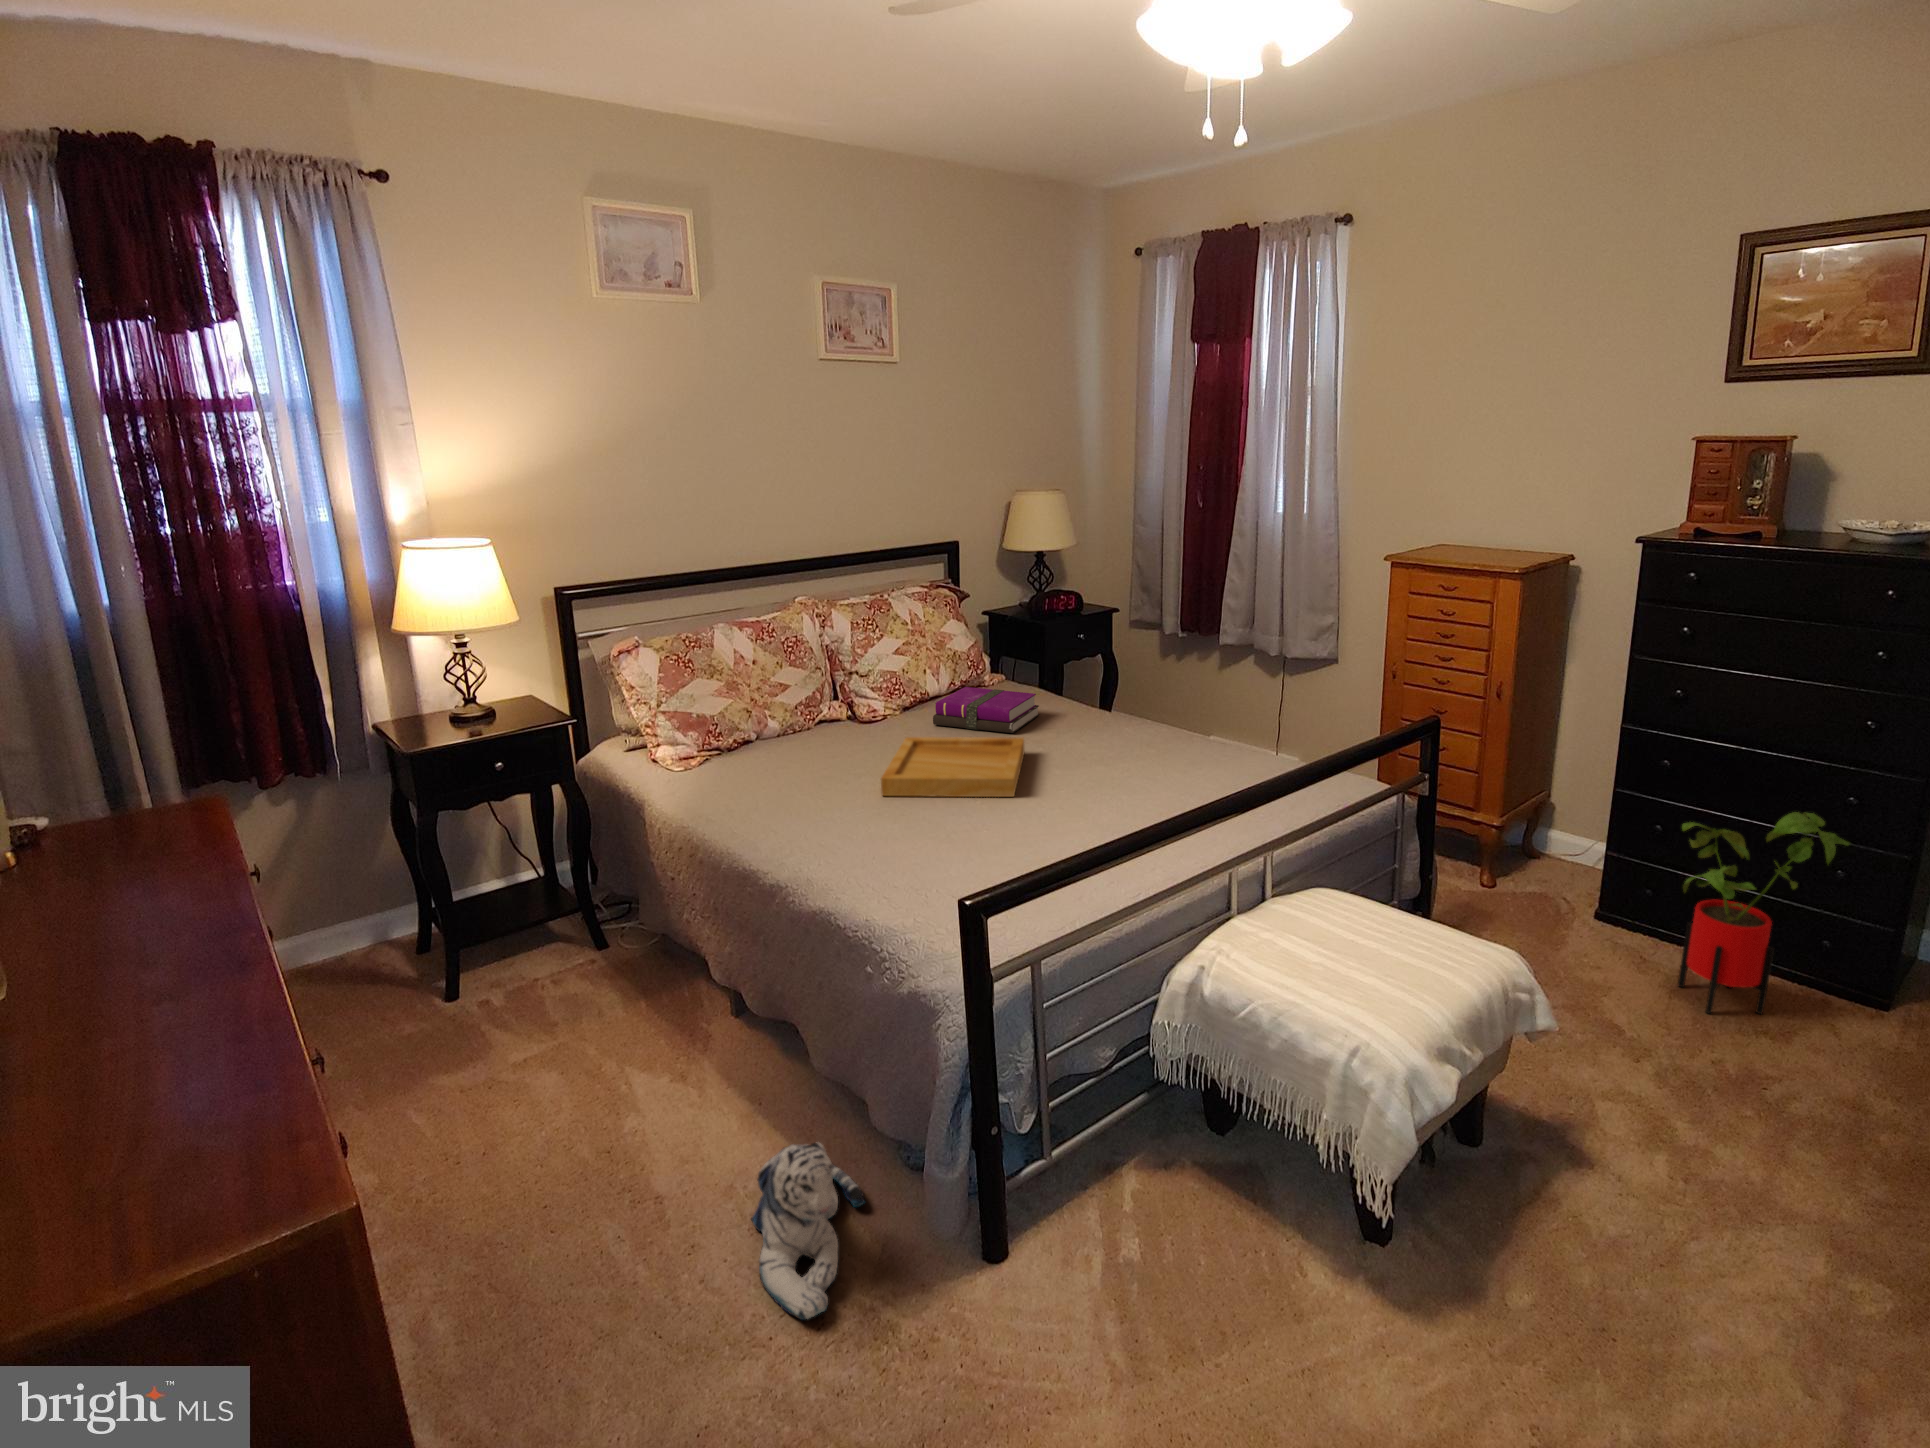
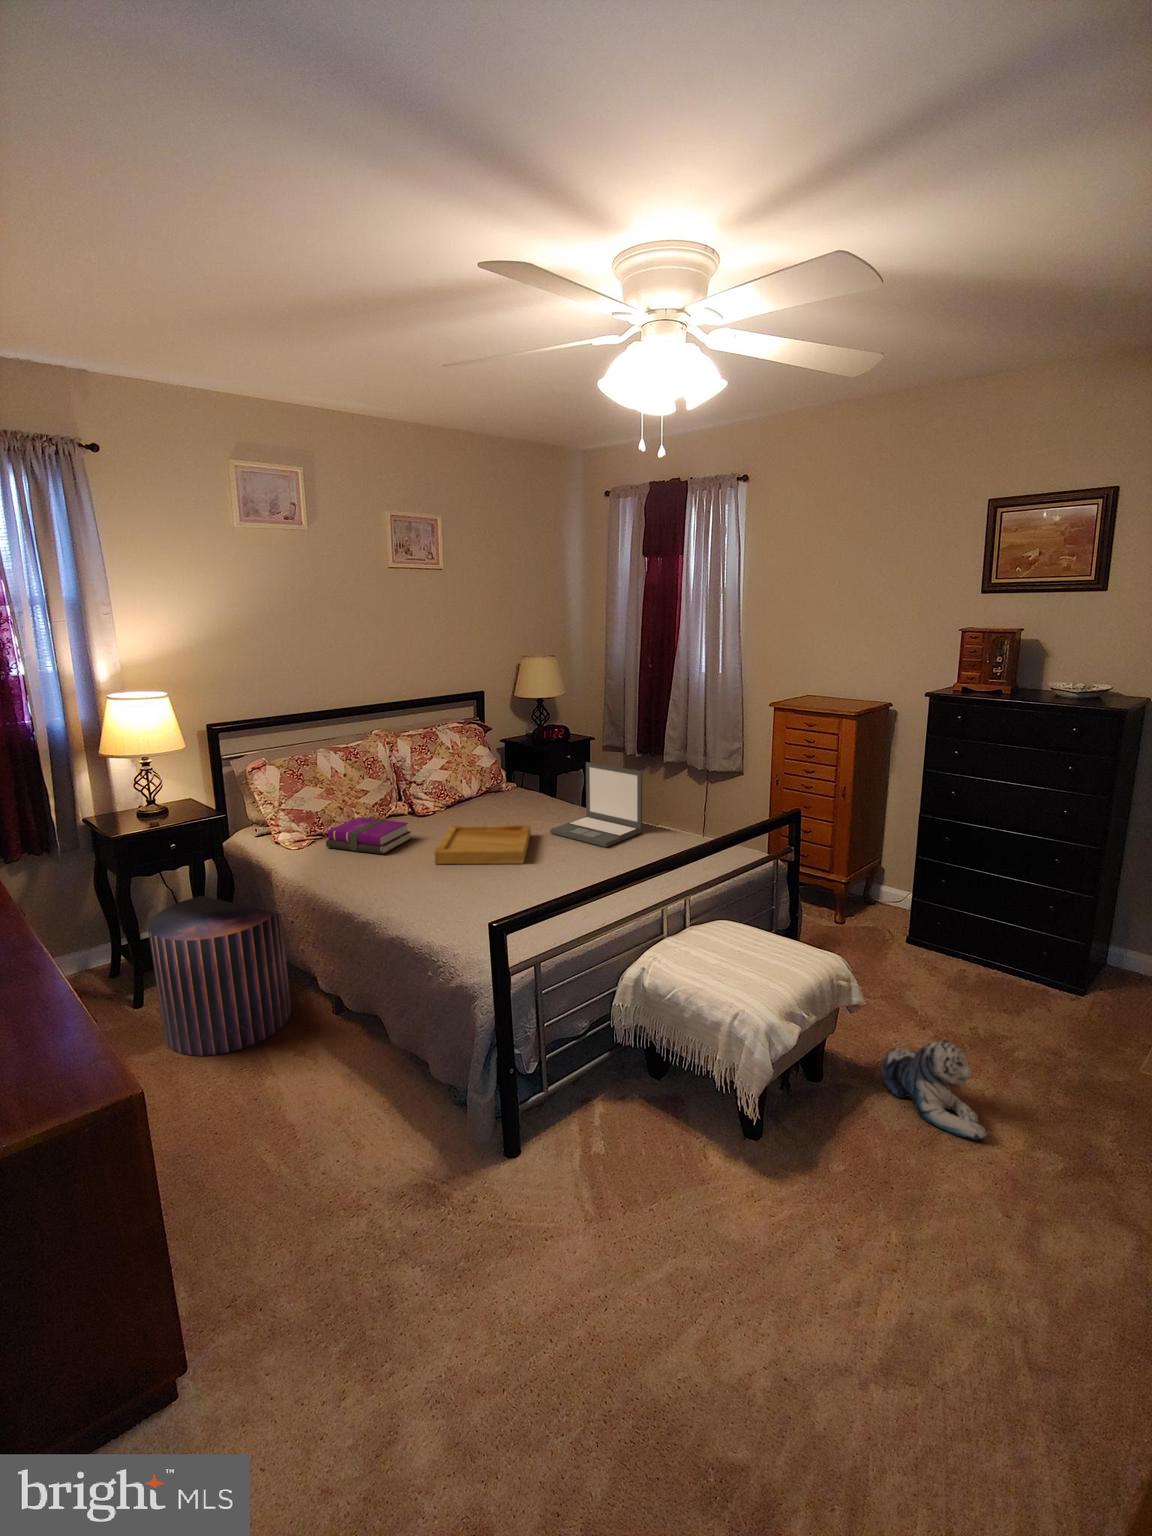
laptop: none [1053,644,1194,773] -> present [550,762,642,847]
notebook: present [933,687,1039,733] -> present [326,817,411,854]
house plant: present [1678,812,1850,1014] -> none [953,867,1053,999]
pouf: none [460,832,672,1076] -> present [148,896,291,1056]
plush toy: present [751,1143,865,1320] -> present [880,1040,987,1140]

